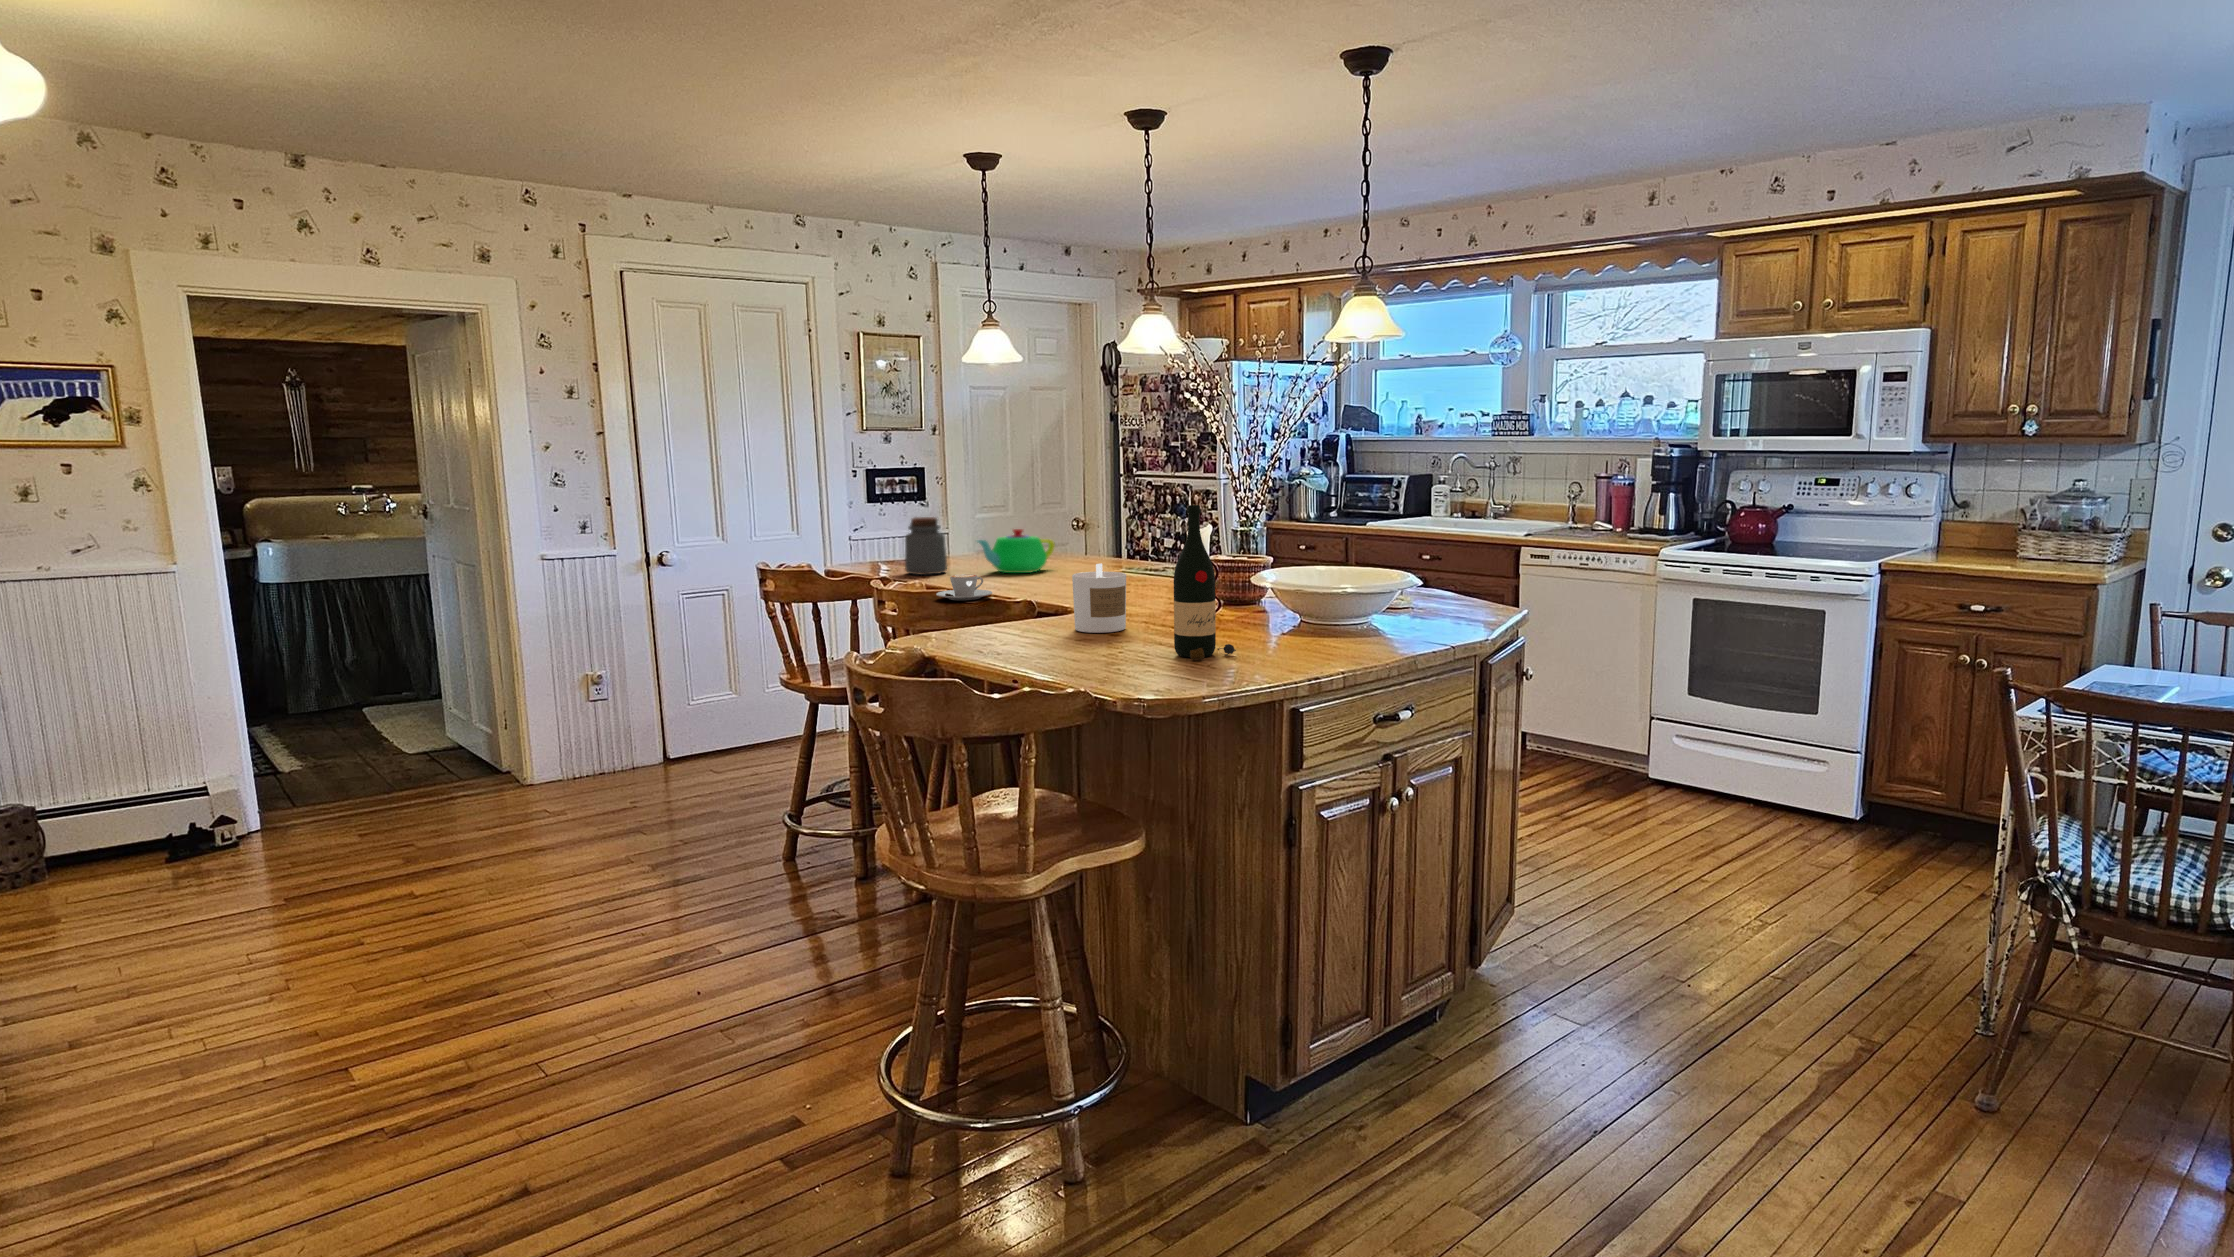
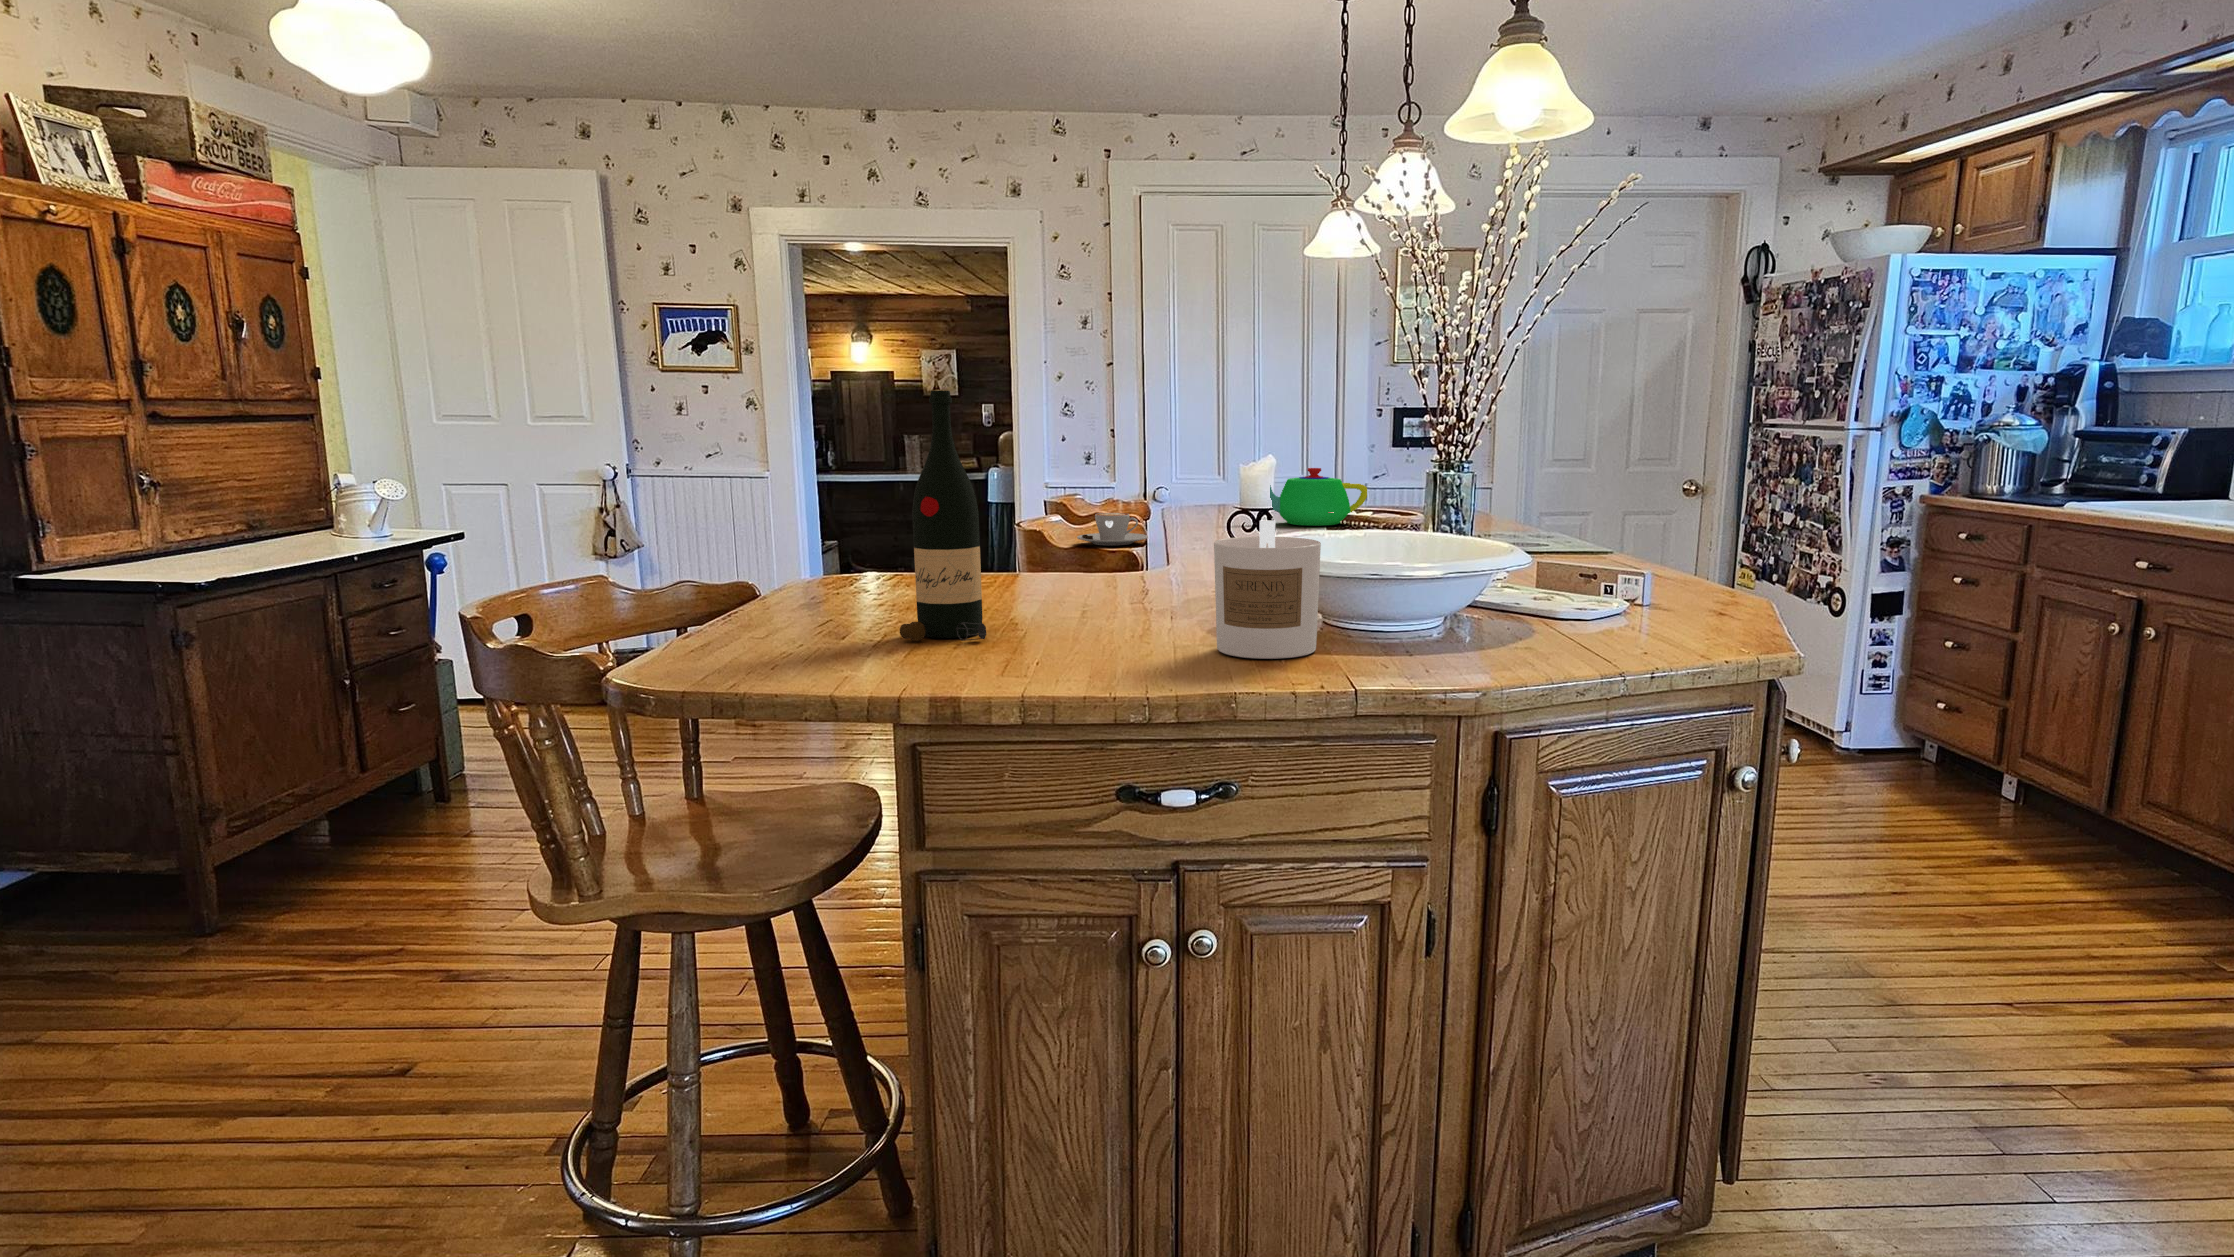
jar: present [905,517,947,575] -> none [1195,449,1246,520]
candle: present [1072,564,1126,633] -> present [1214,520,1321,659]

